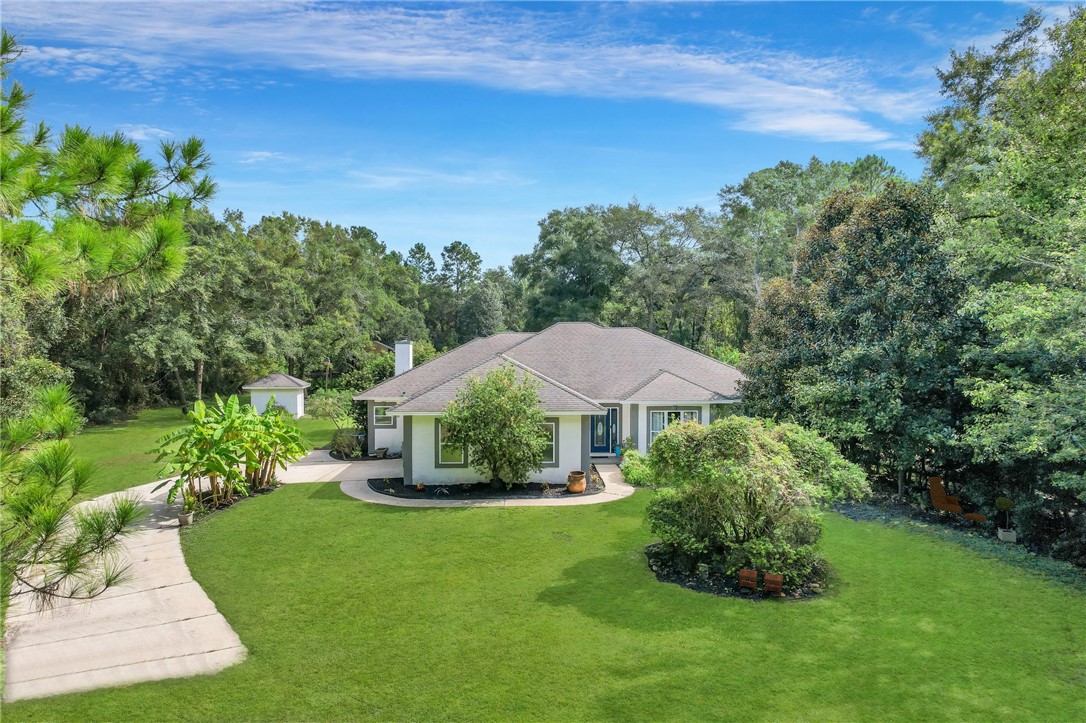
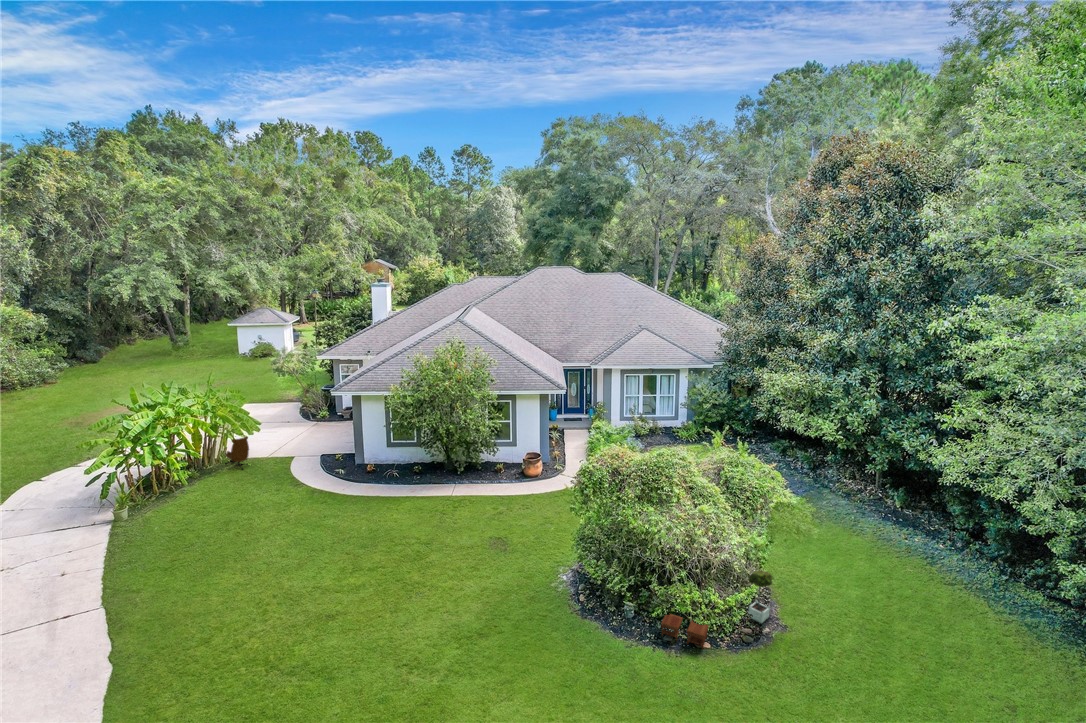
lounge chair: present [928,477,986,529] -> present [226,437,249,468]
potted tree: present [996,497,1018,542] -> present [749,571,772,623]

